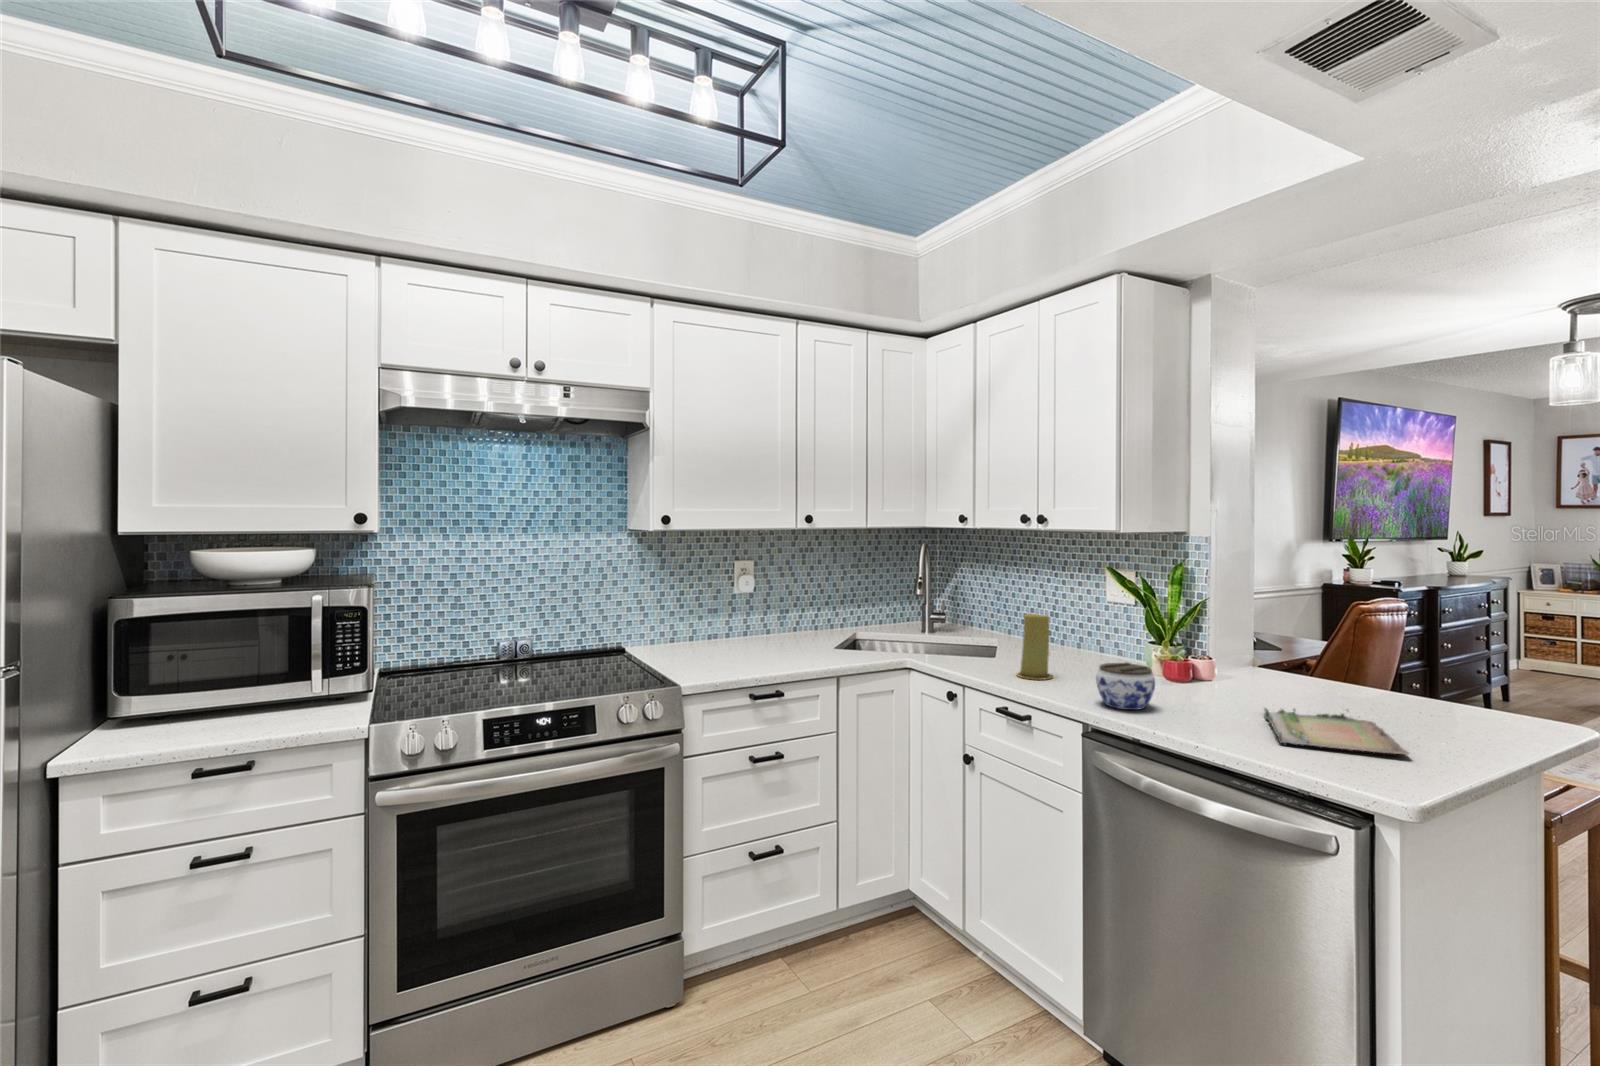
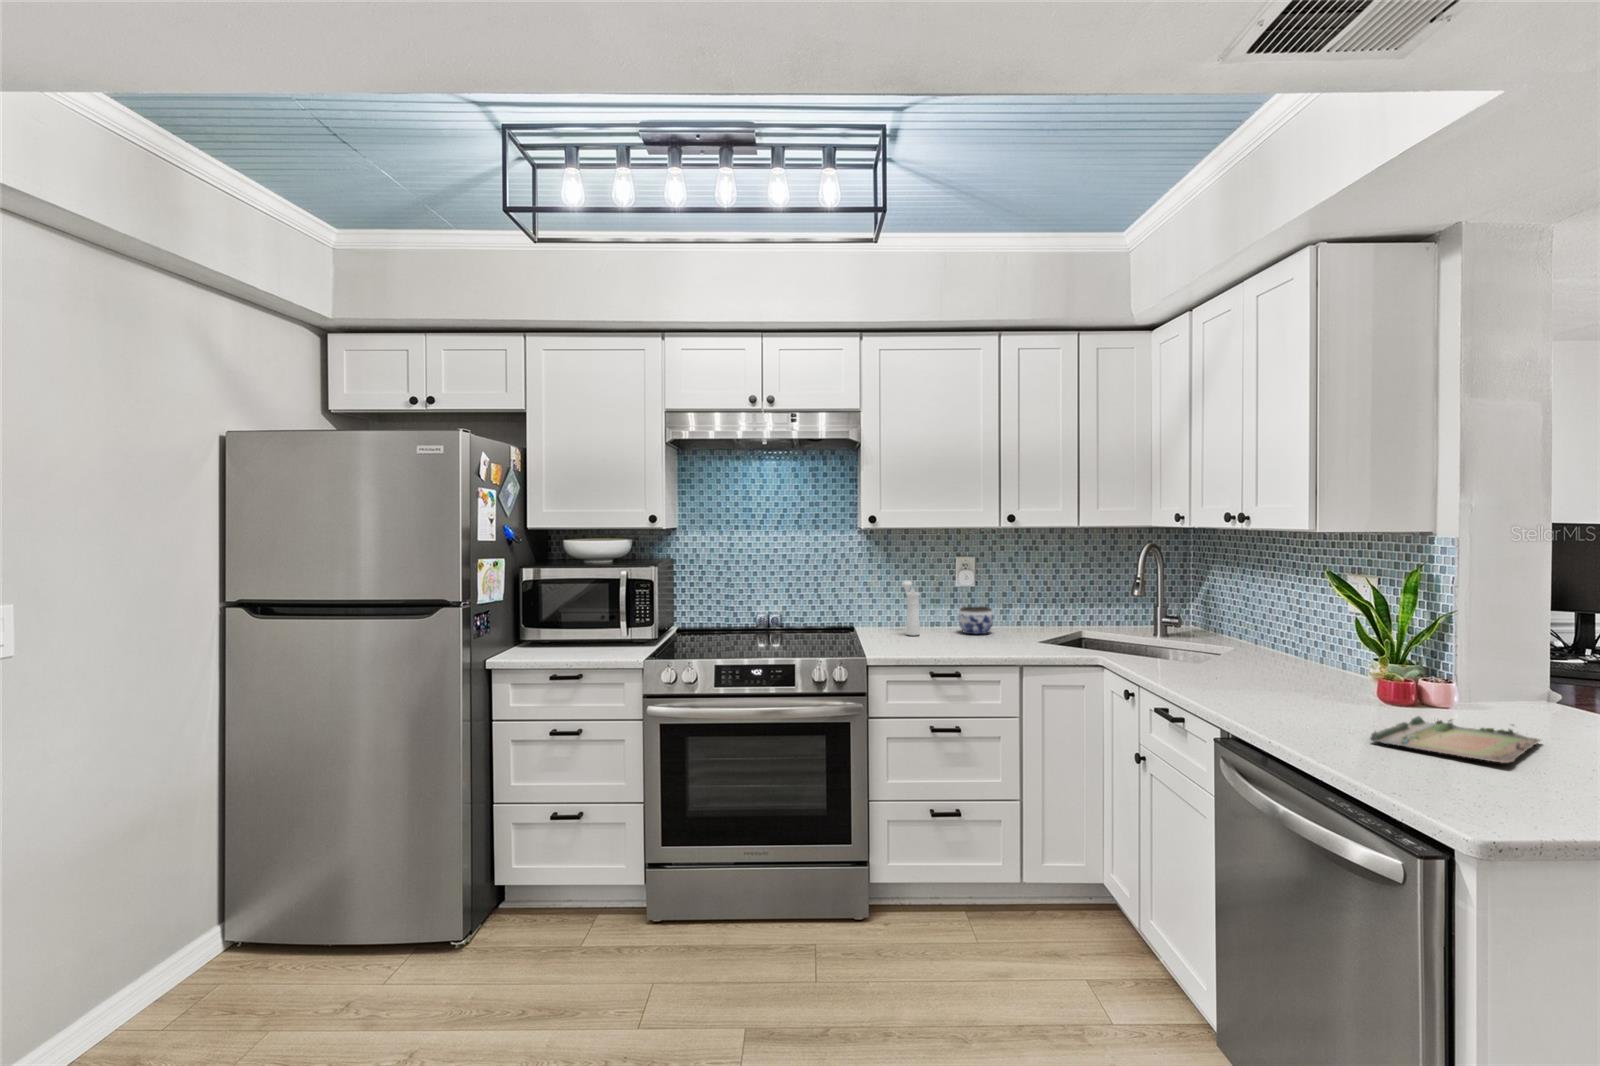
pepper mill: none [681,589,708,652] -> present [902,581,920,635]
candle: present [1017,613,1053,680] -> none [1188,611,1228,678]
jar: present [1096,662,1155,710] -> present [958,606,994,634]

